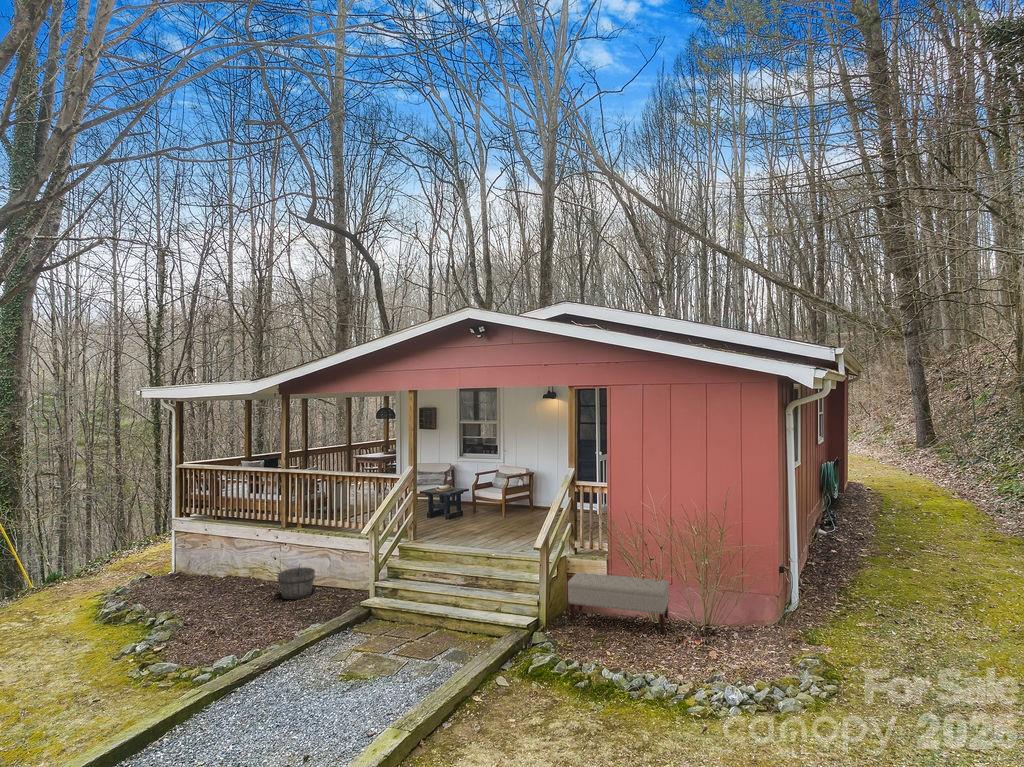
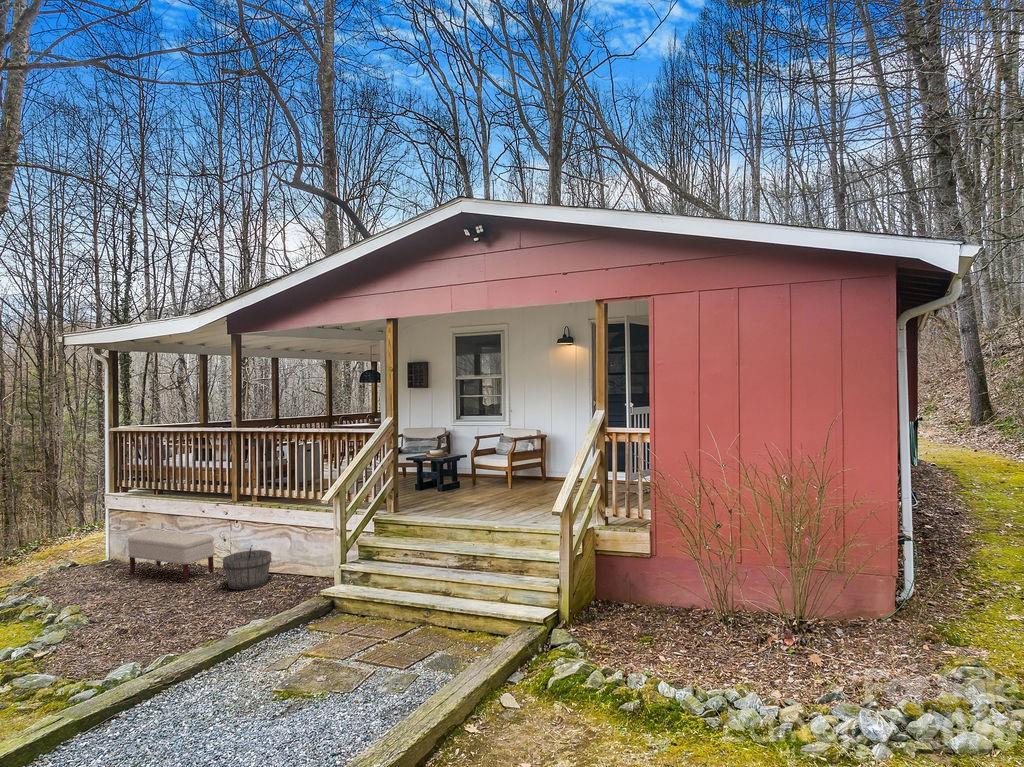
bench: present [568,572,669,634] -> present [127,530,214,583]

